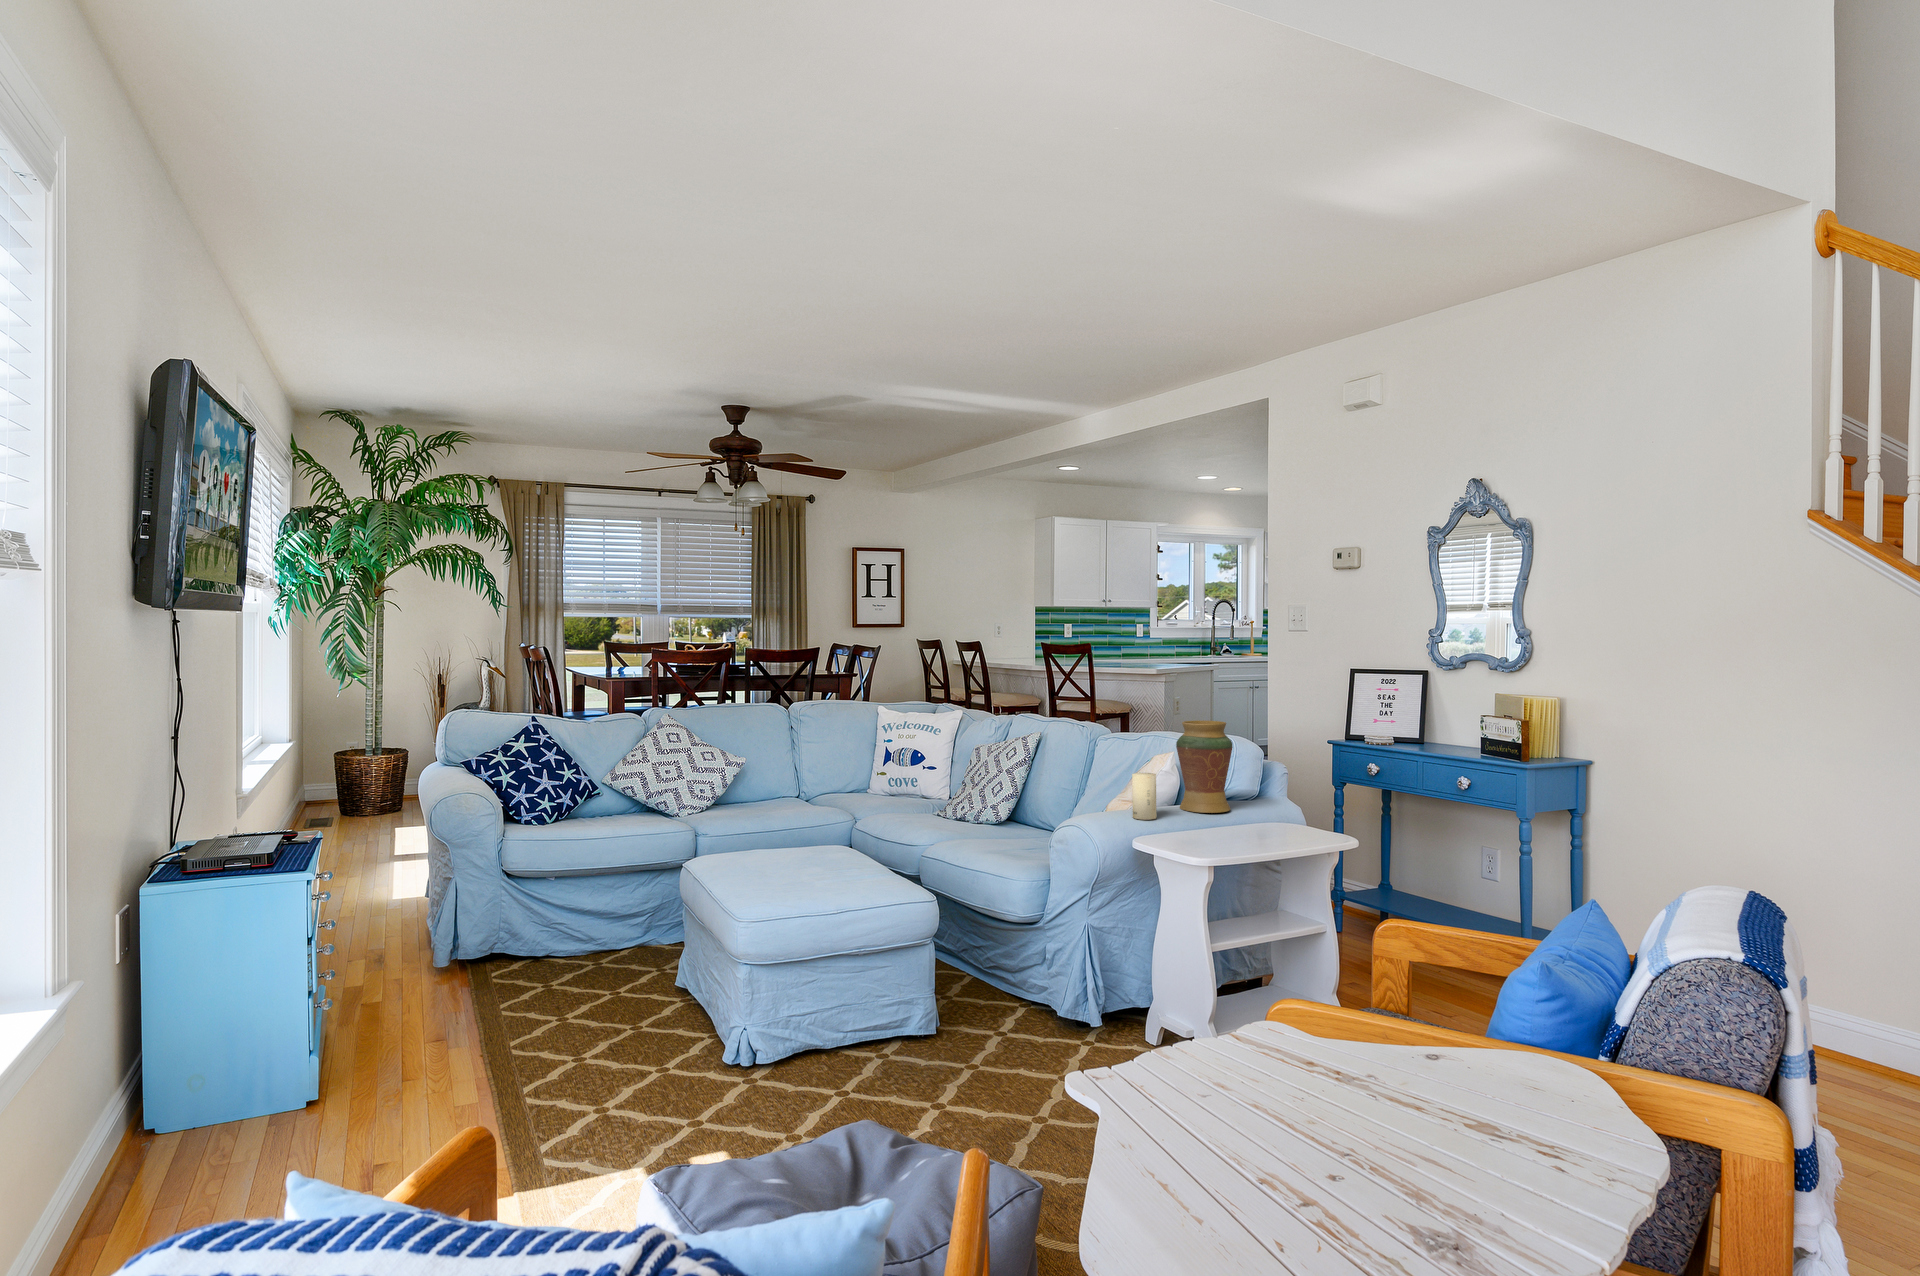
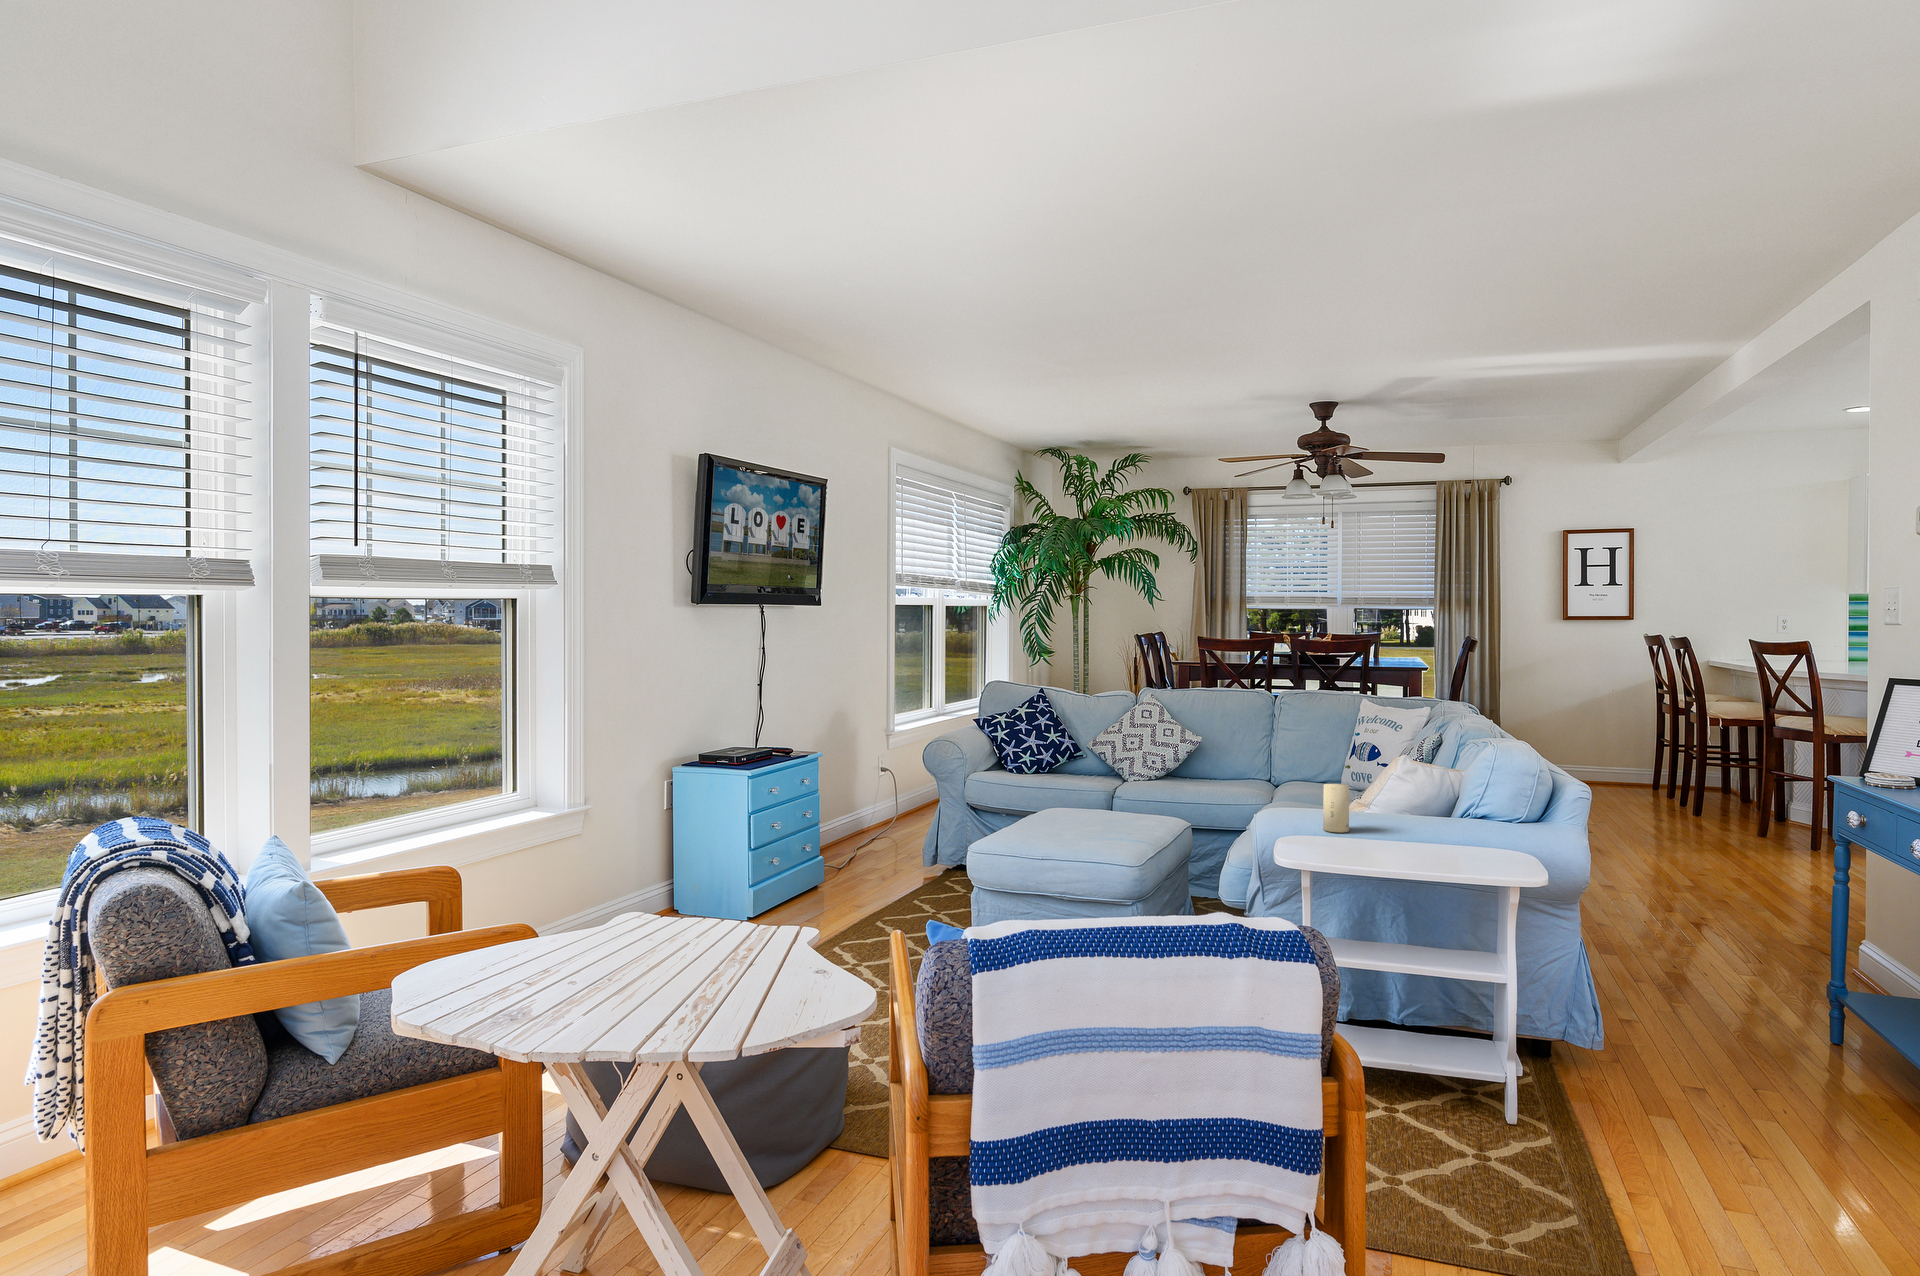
decorative vase: present [1176,721,1233,813] -> none [1401,737,1464,840]

